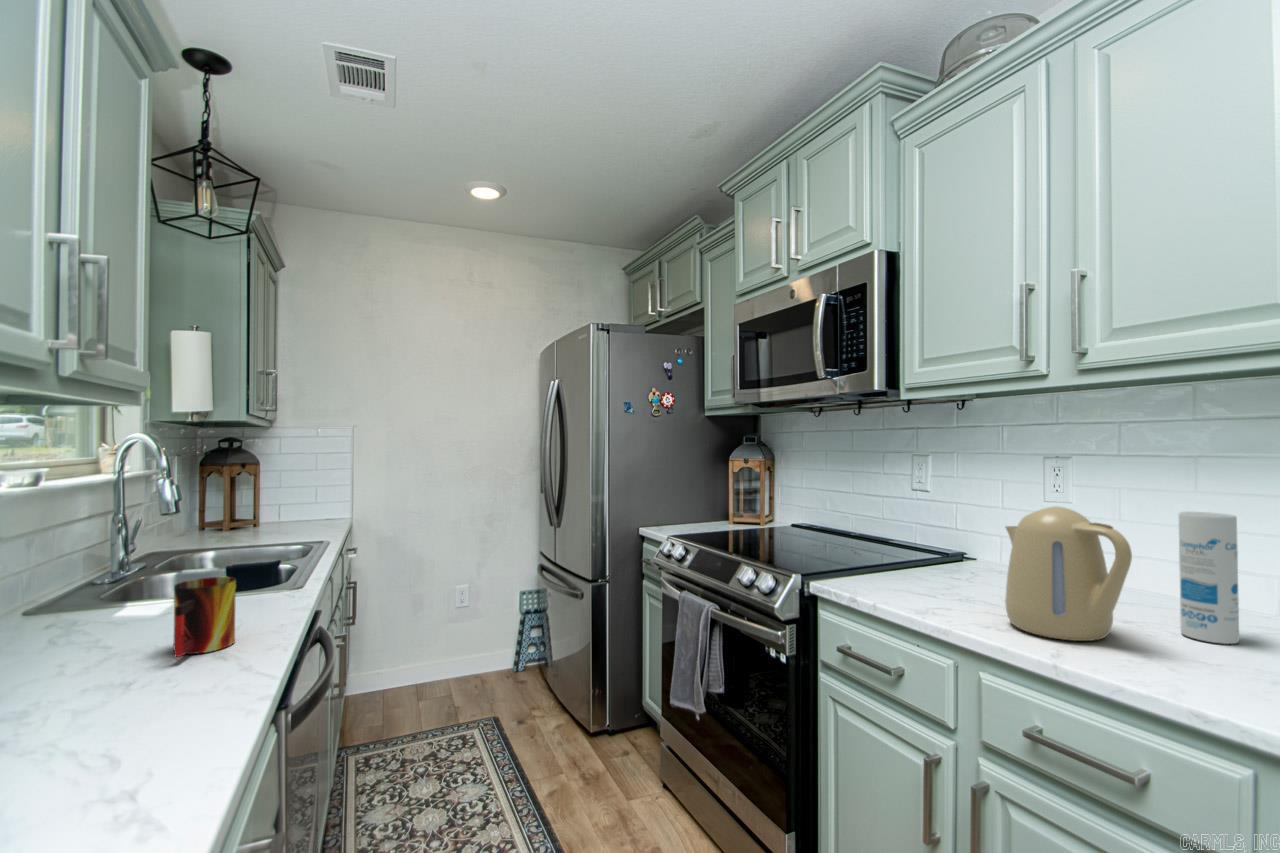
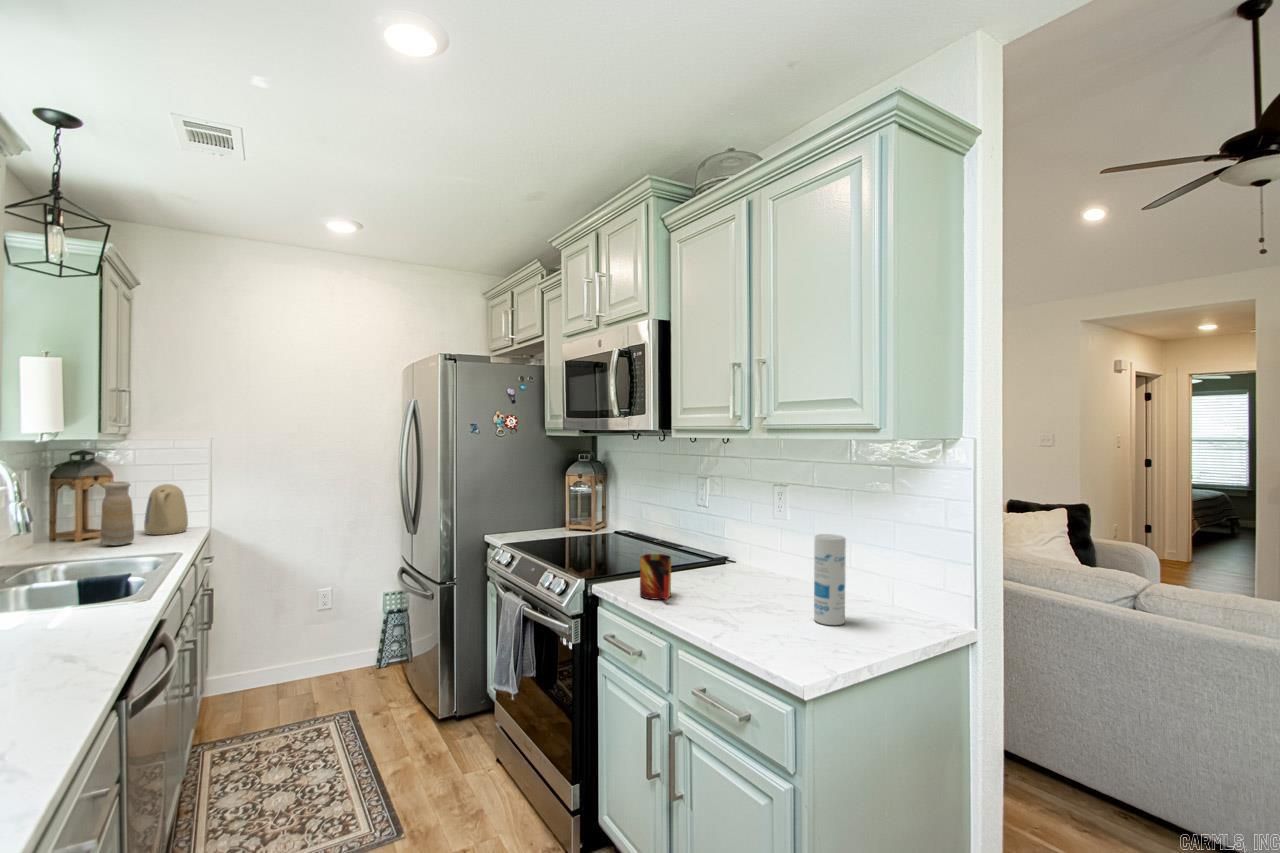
vase: none [248,465,280,532] -> present [100,482,134,545]
kettle: present [1005,506,1132,641] -> present [144,484,188,535]
mug: present [174,577,236,657] -> present [640,554,671,600]

